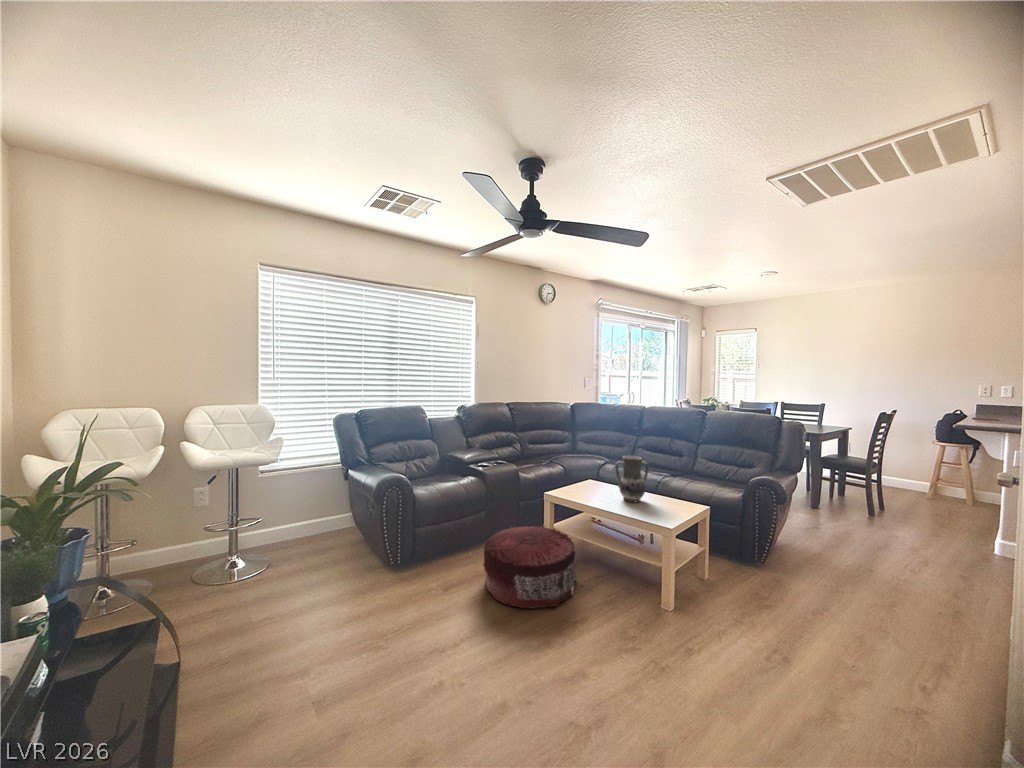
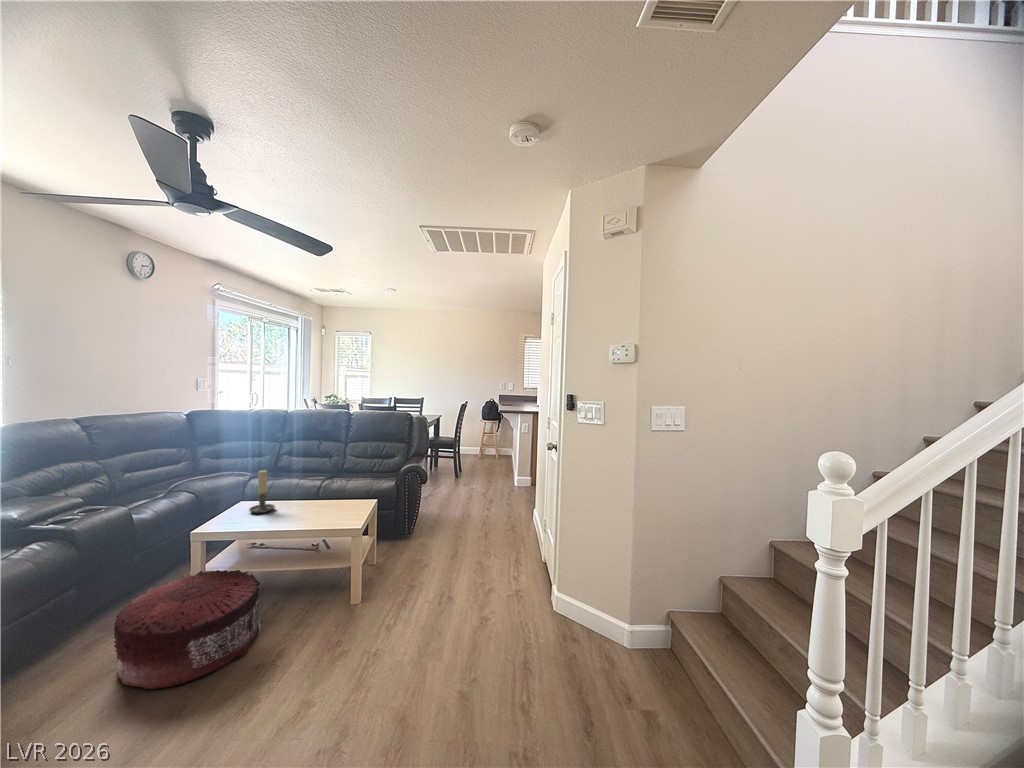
candle holder: none [588,454,608,493] -> present [249,470,275,513]
vase: present [615,456,649,502] -> none [289,465,323,513]

